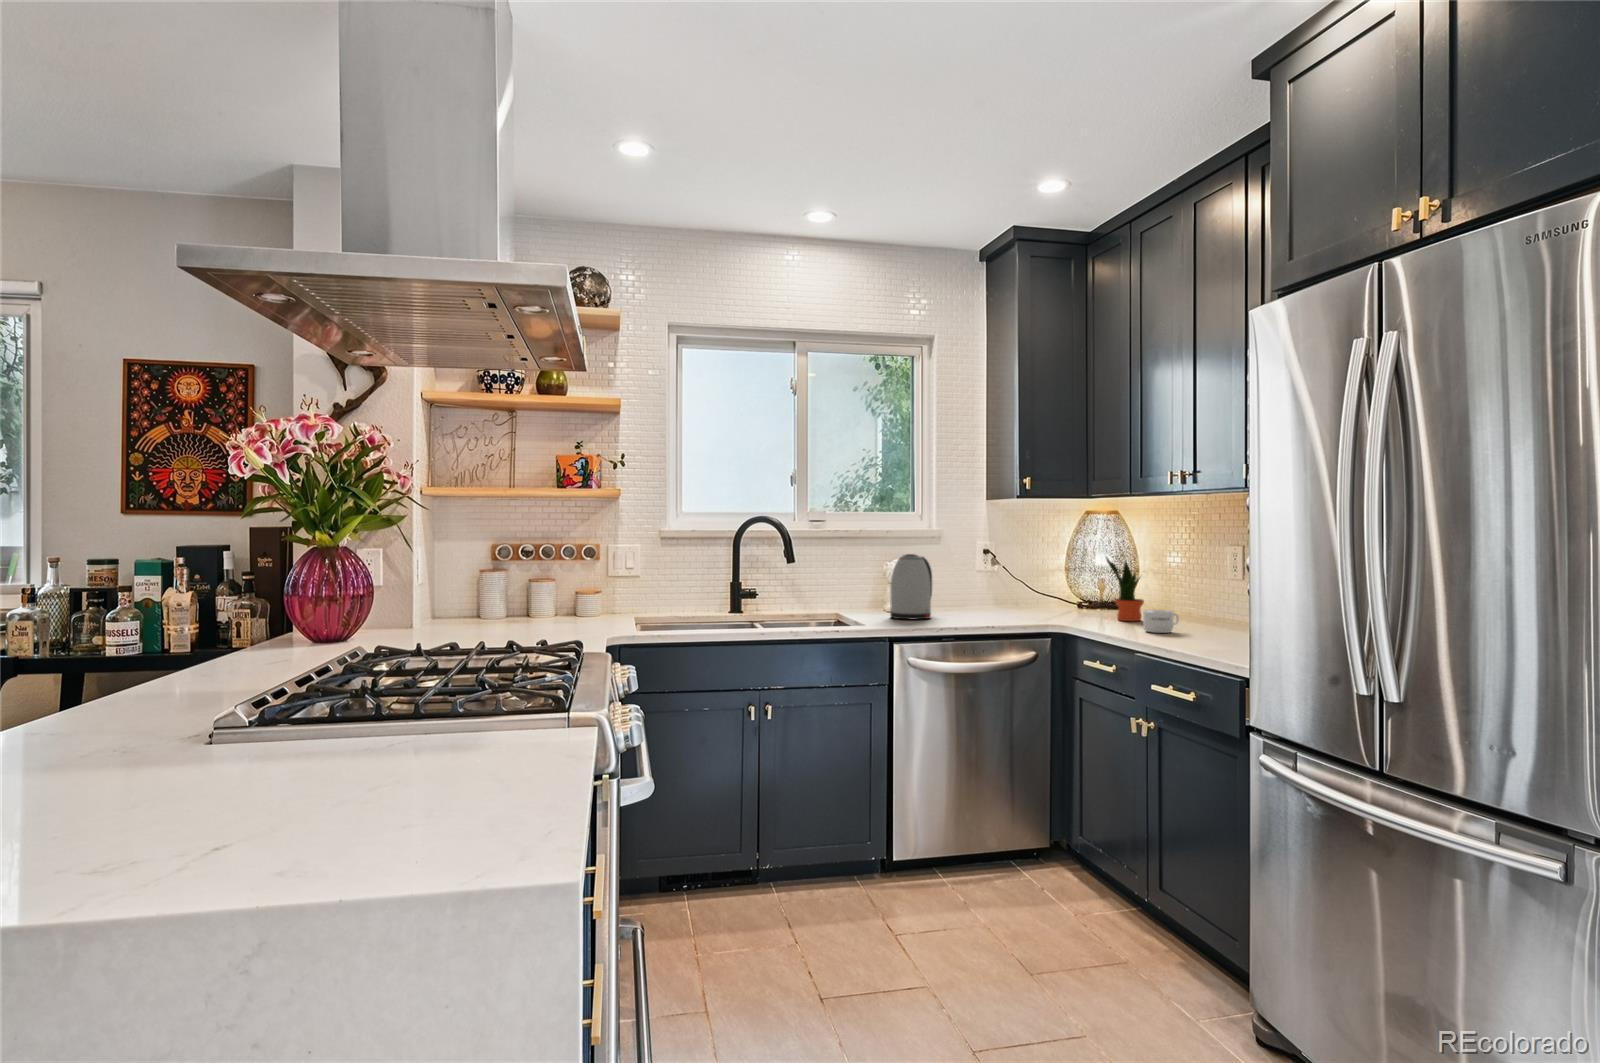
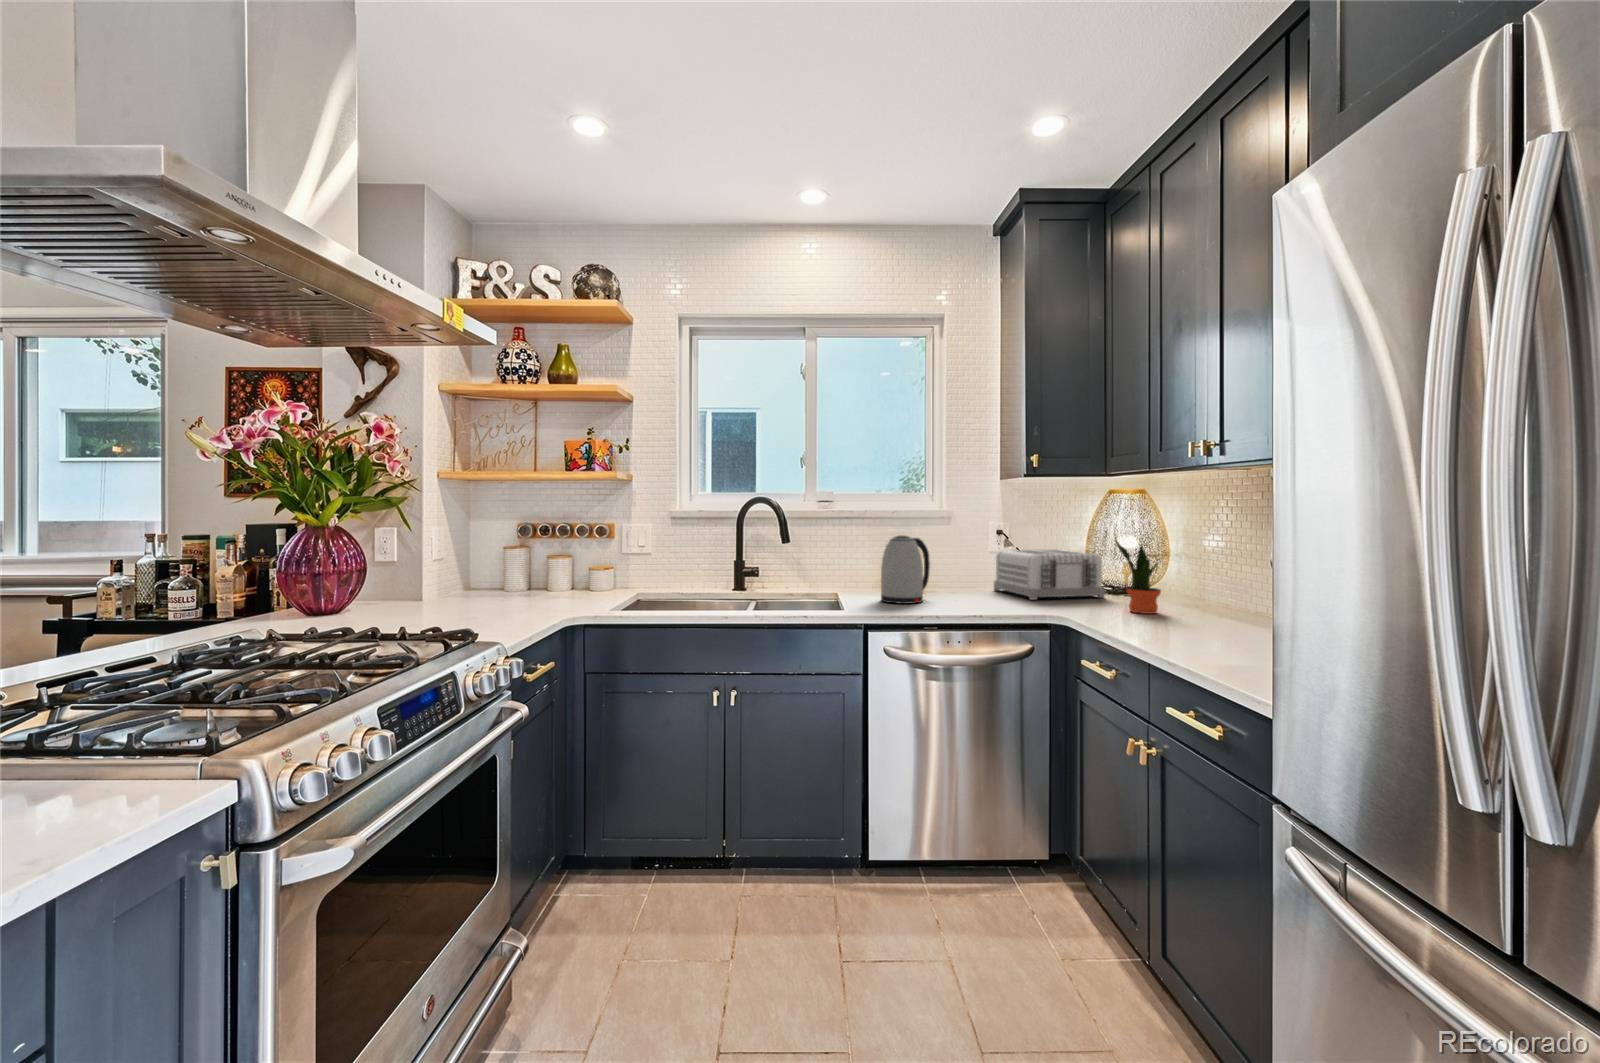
toaster: none [982,568,1087,614] -> present [994,550,1105,600]
mug: present [1143,609,1179,633] -> none [1147,603,1193,632]

